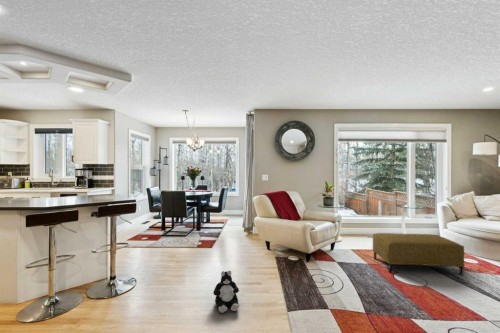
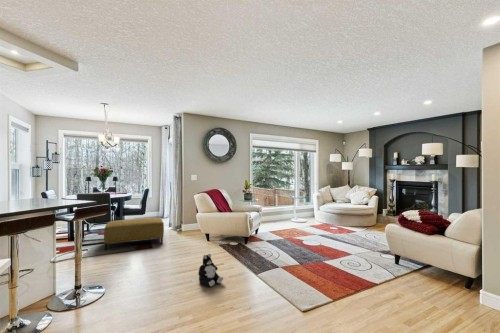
ottoman: present [373,233,465,275] -> present [104,218,164,250]

